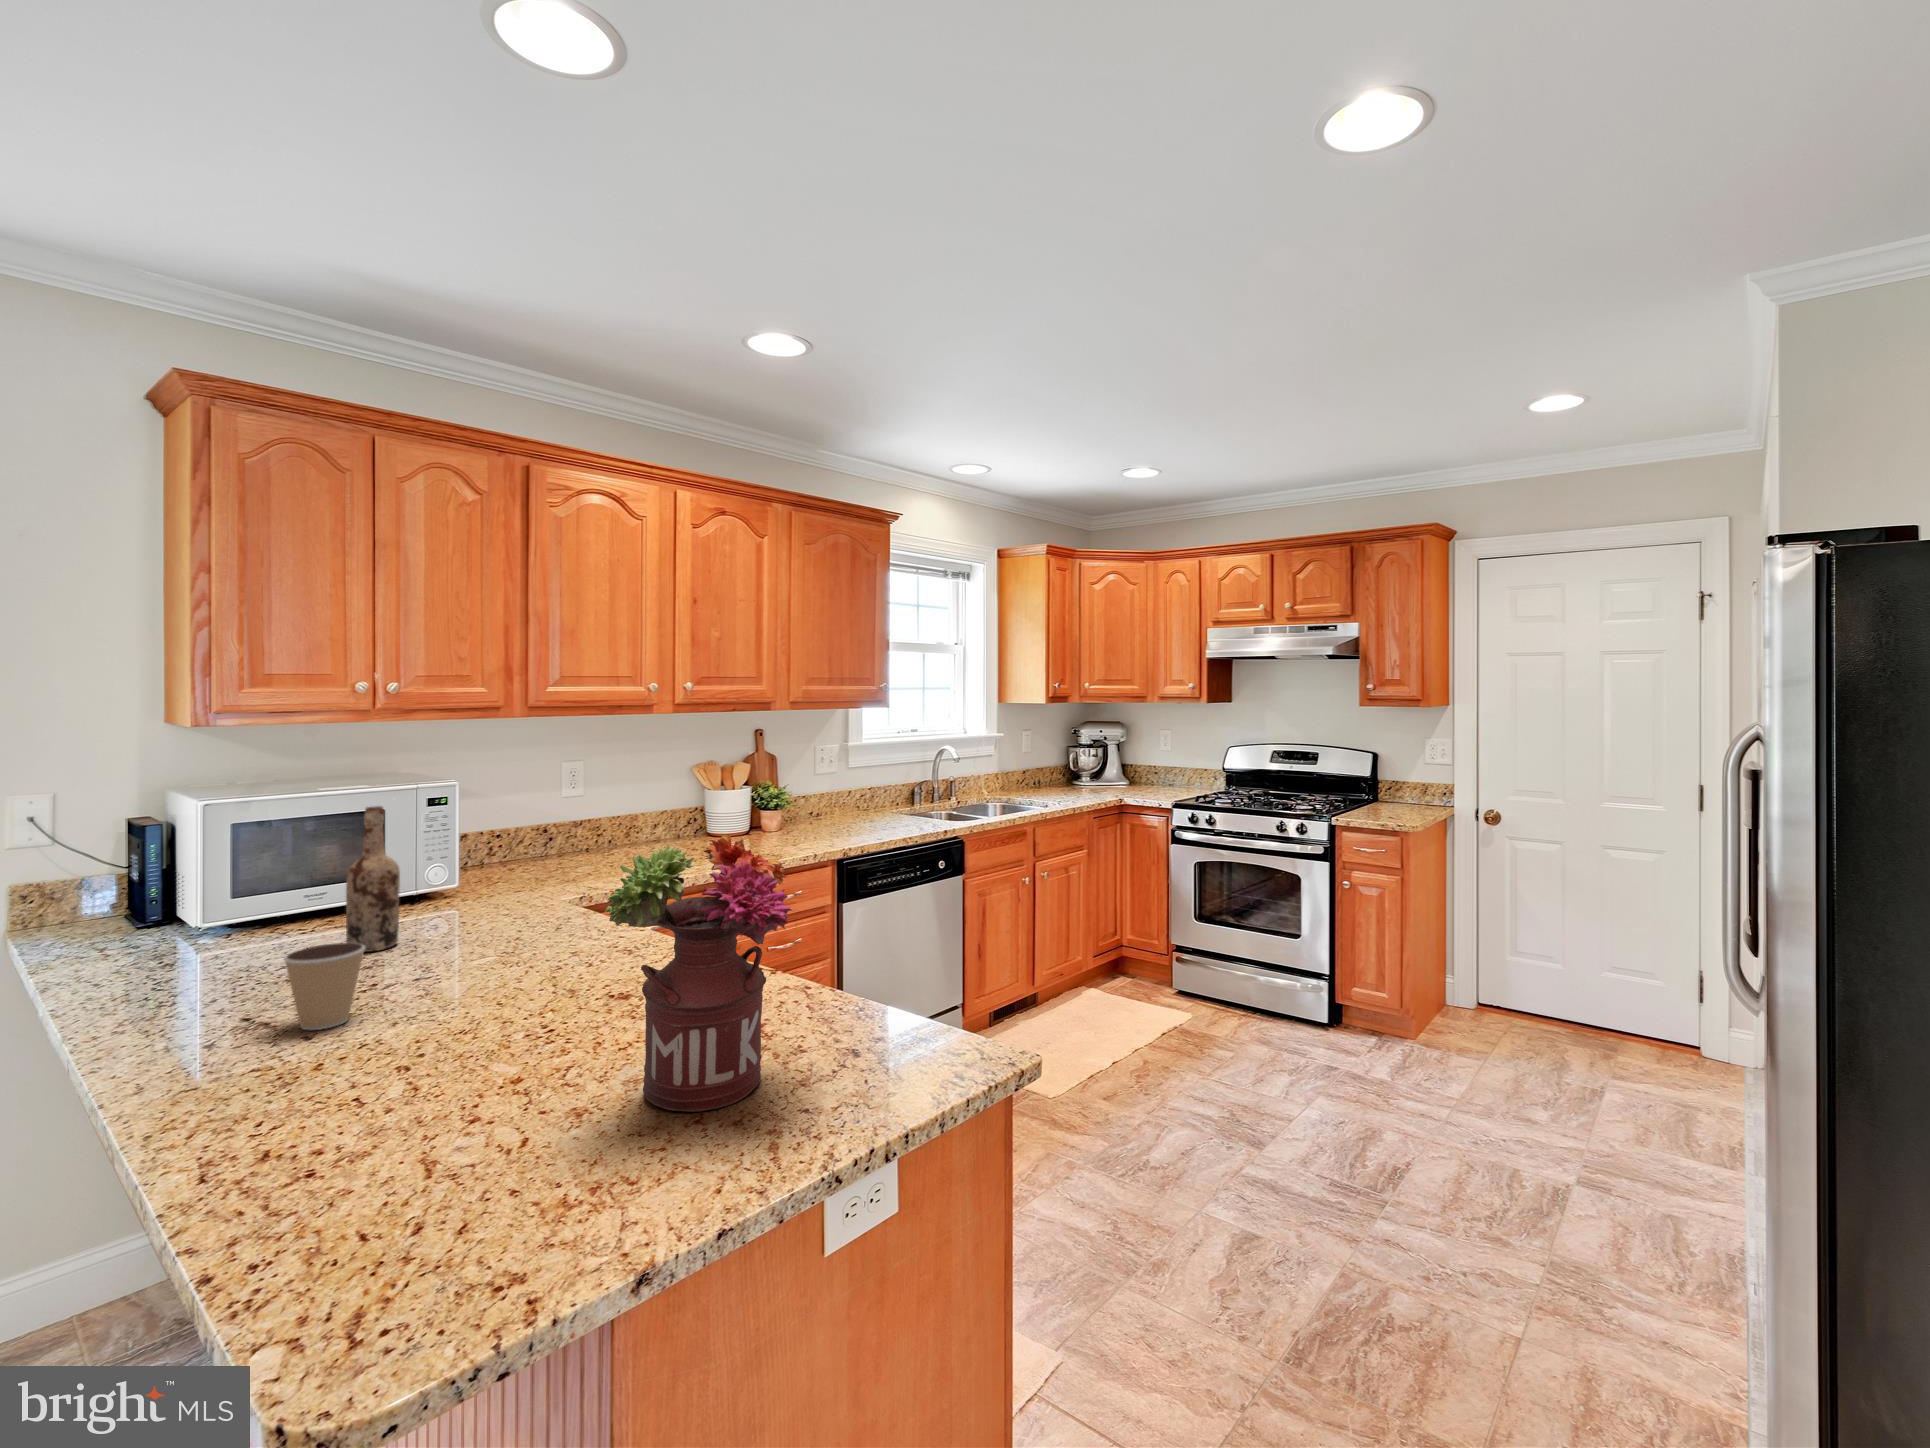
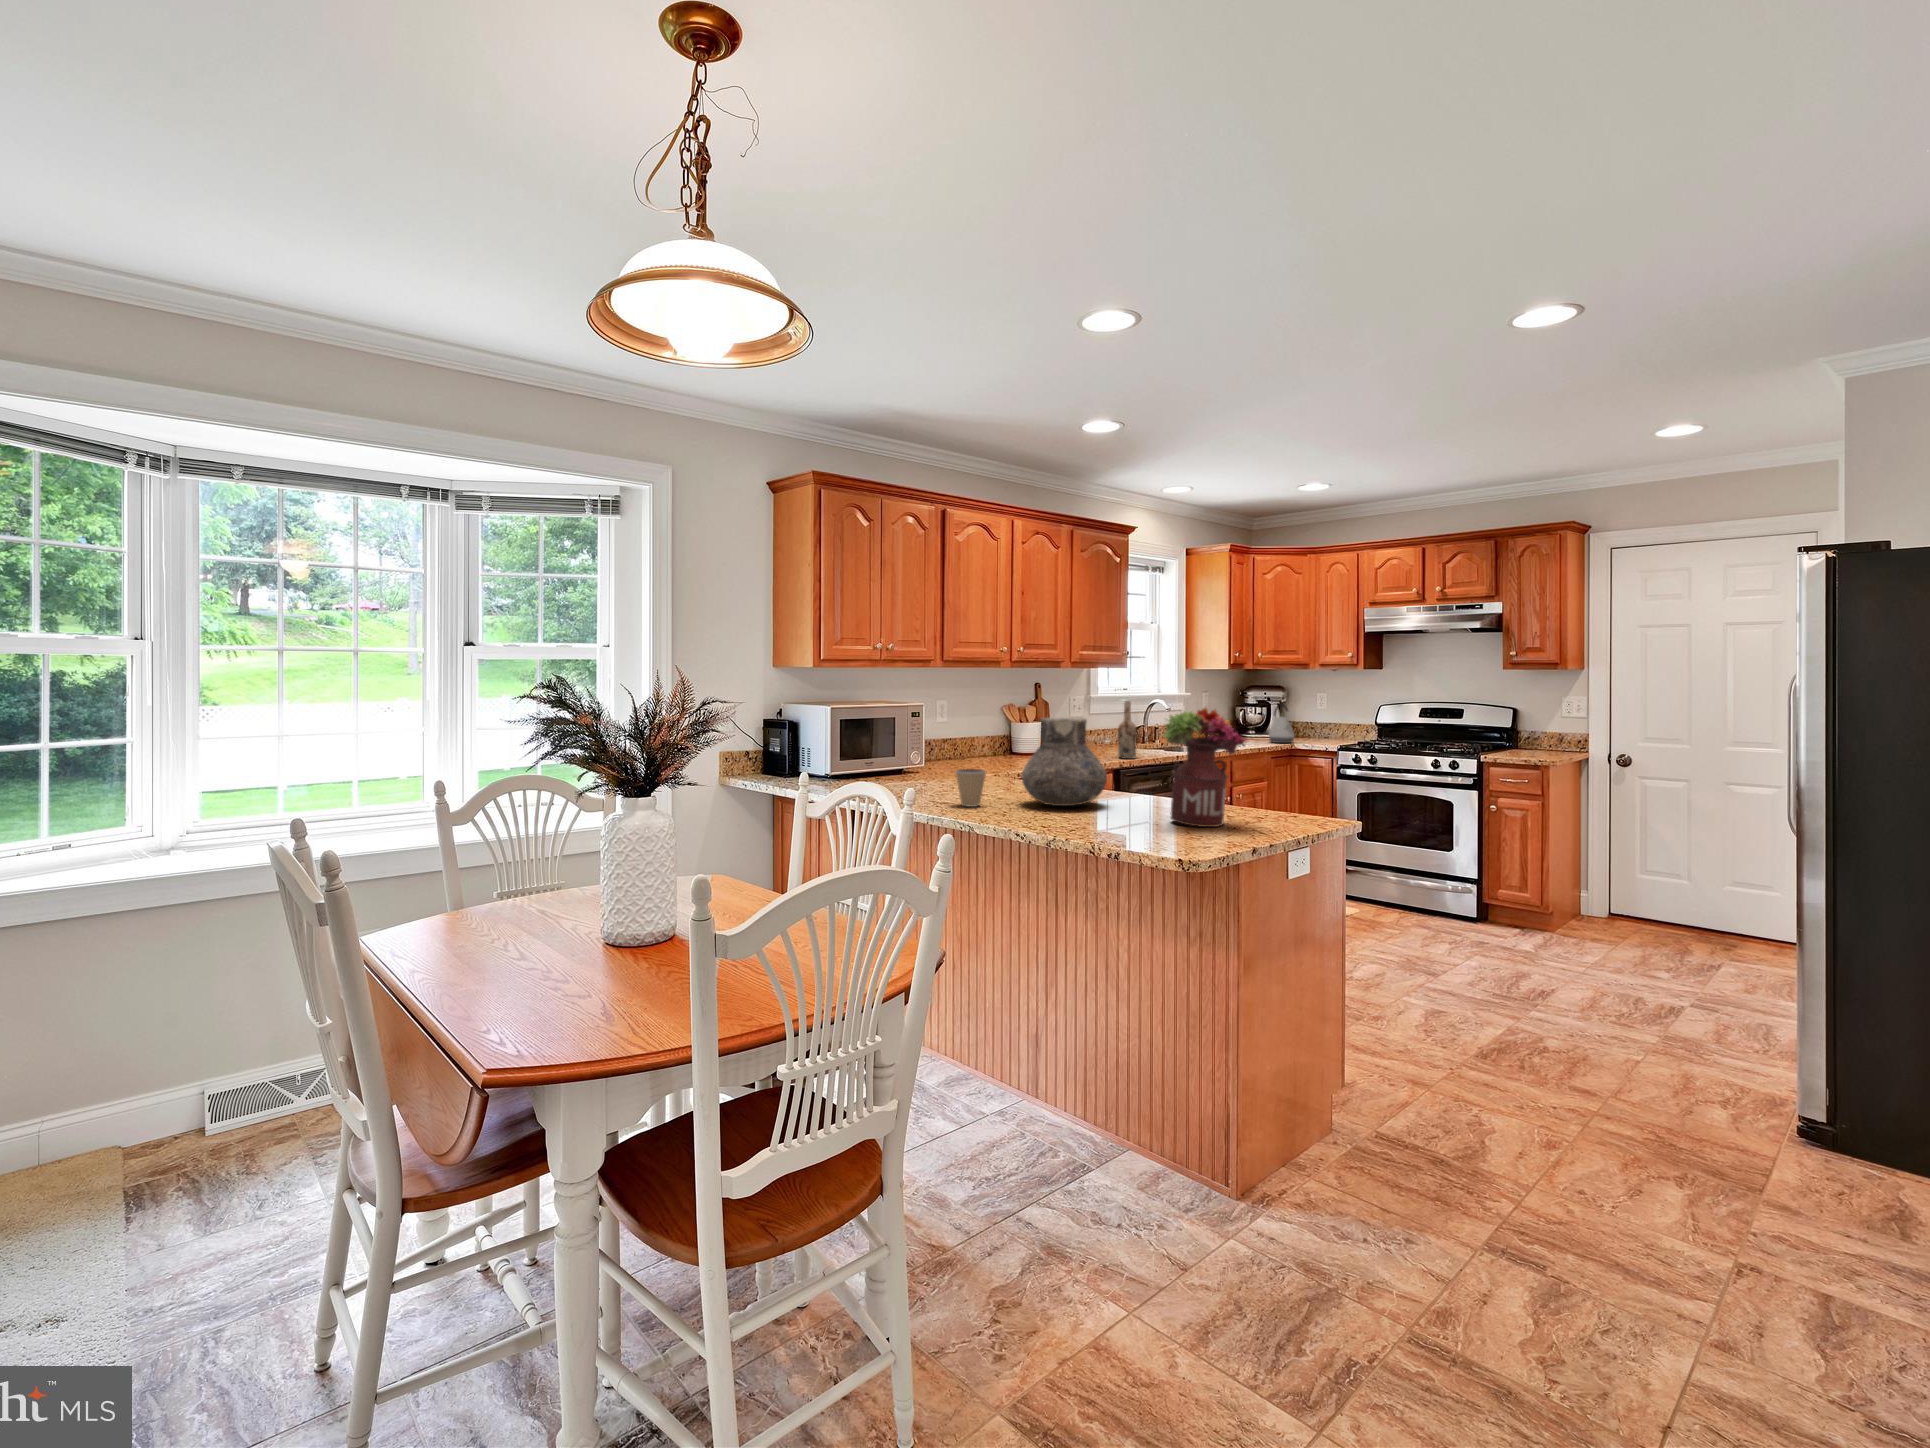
kettle: none [1095,747,1126,798] -> present [1269,704,1294,743]
wine bottle: present [346,806,400,952] -> present [1118,701,1137,759]
vase: none [433,831,626,1021] -> present [1022,718,1107,806]

